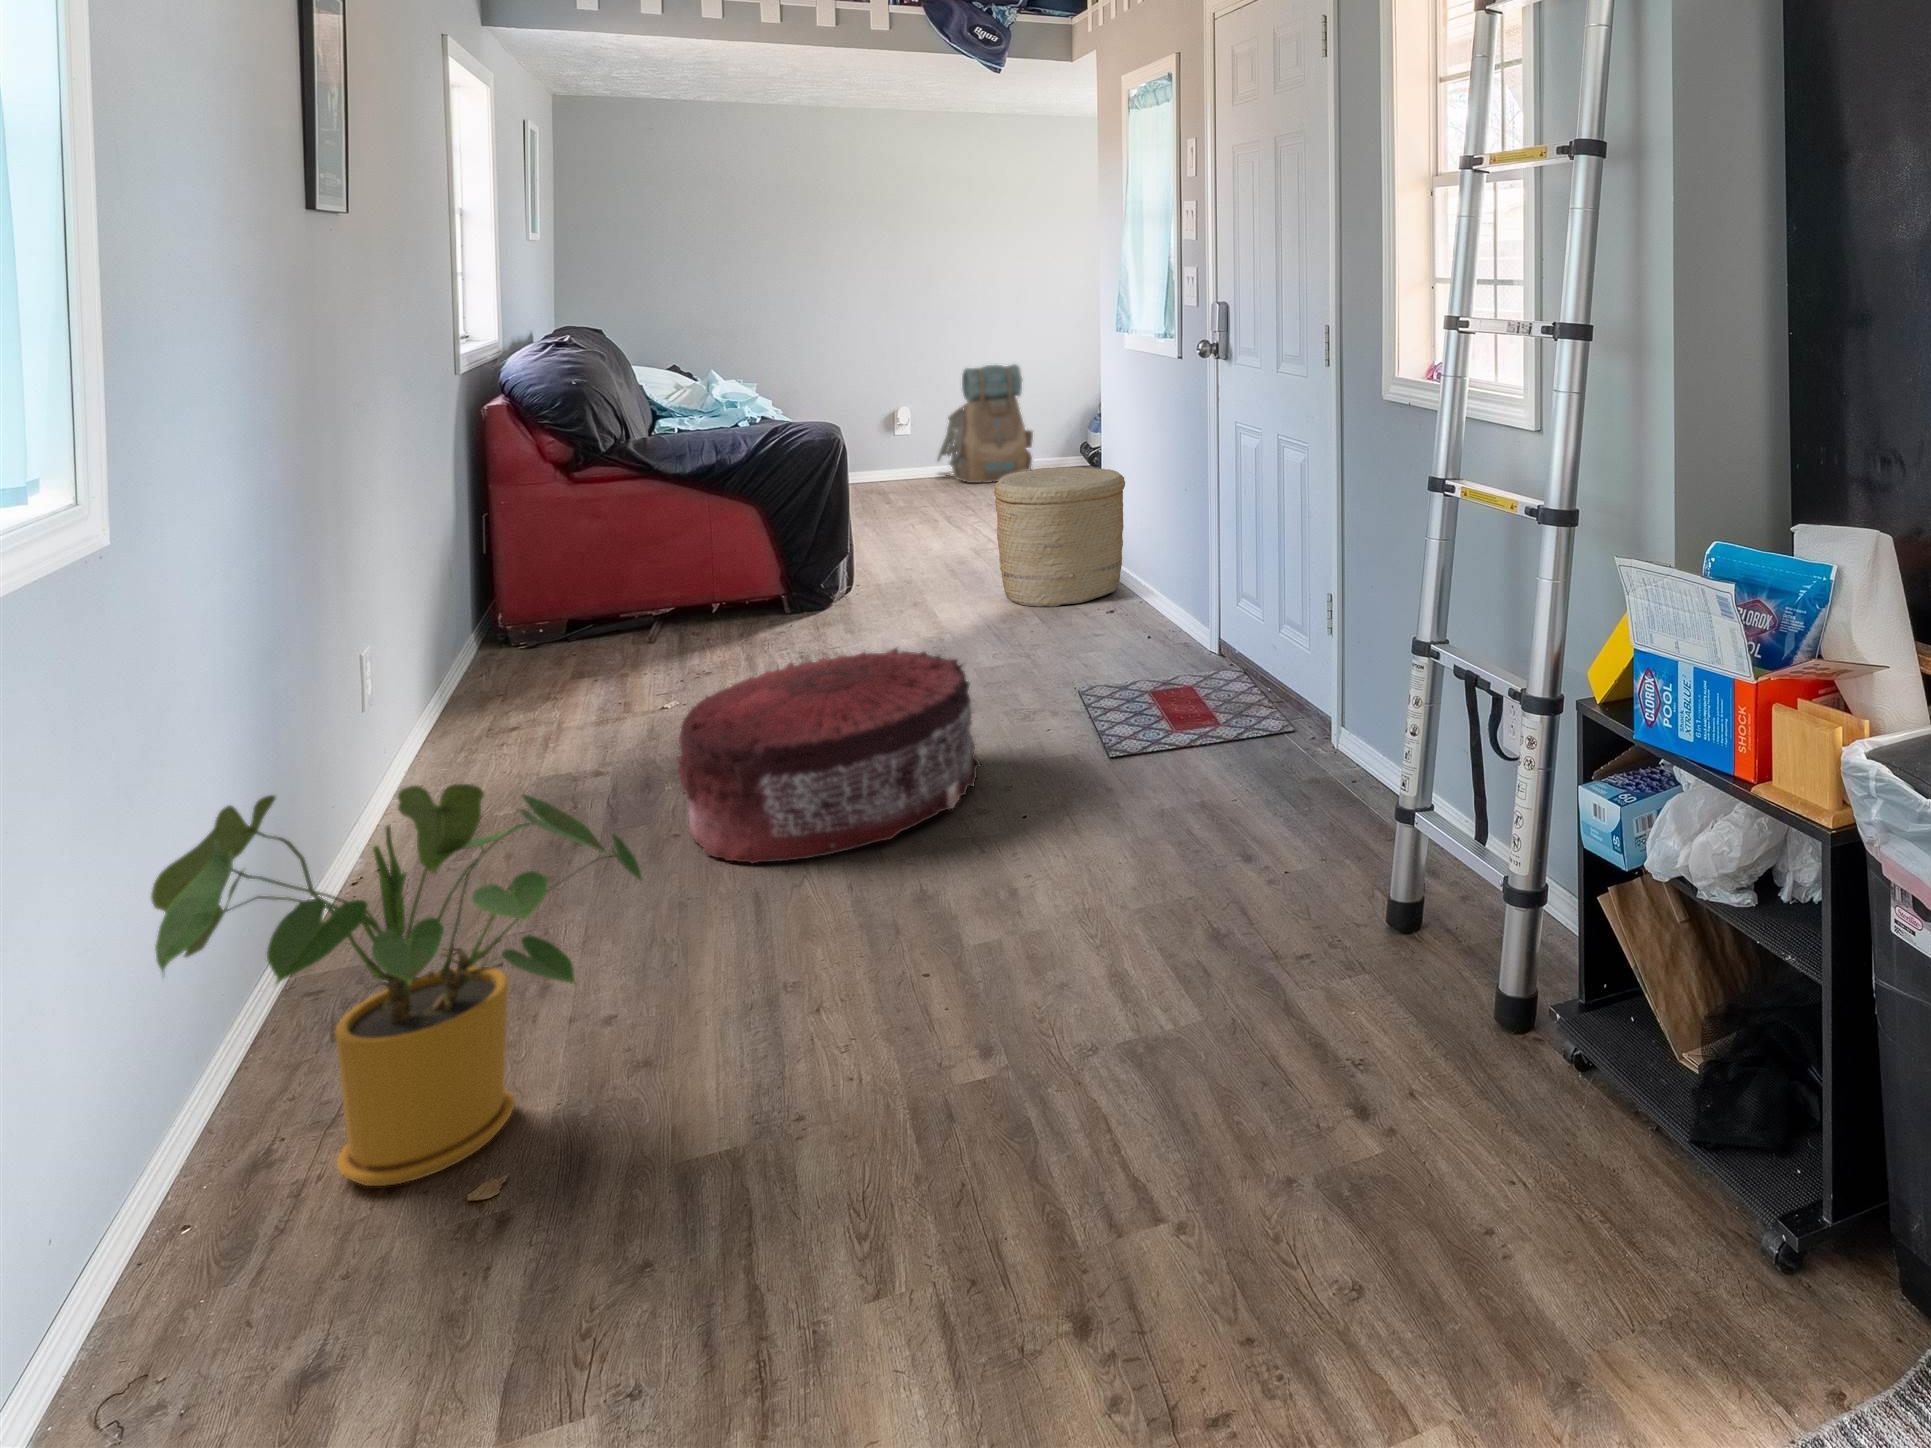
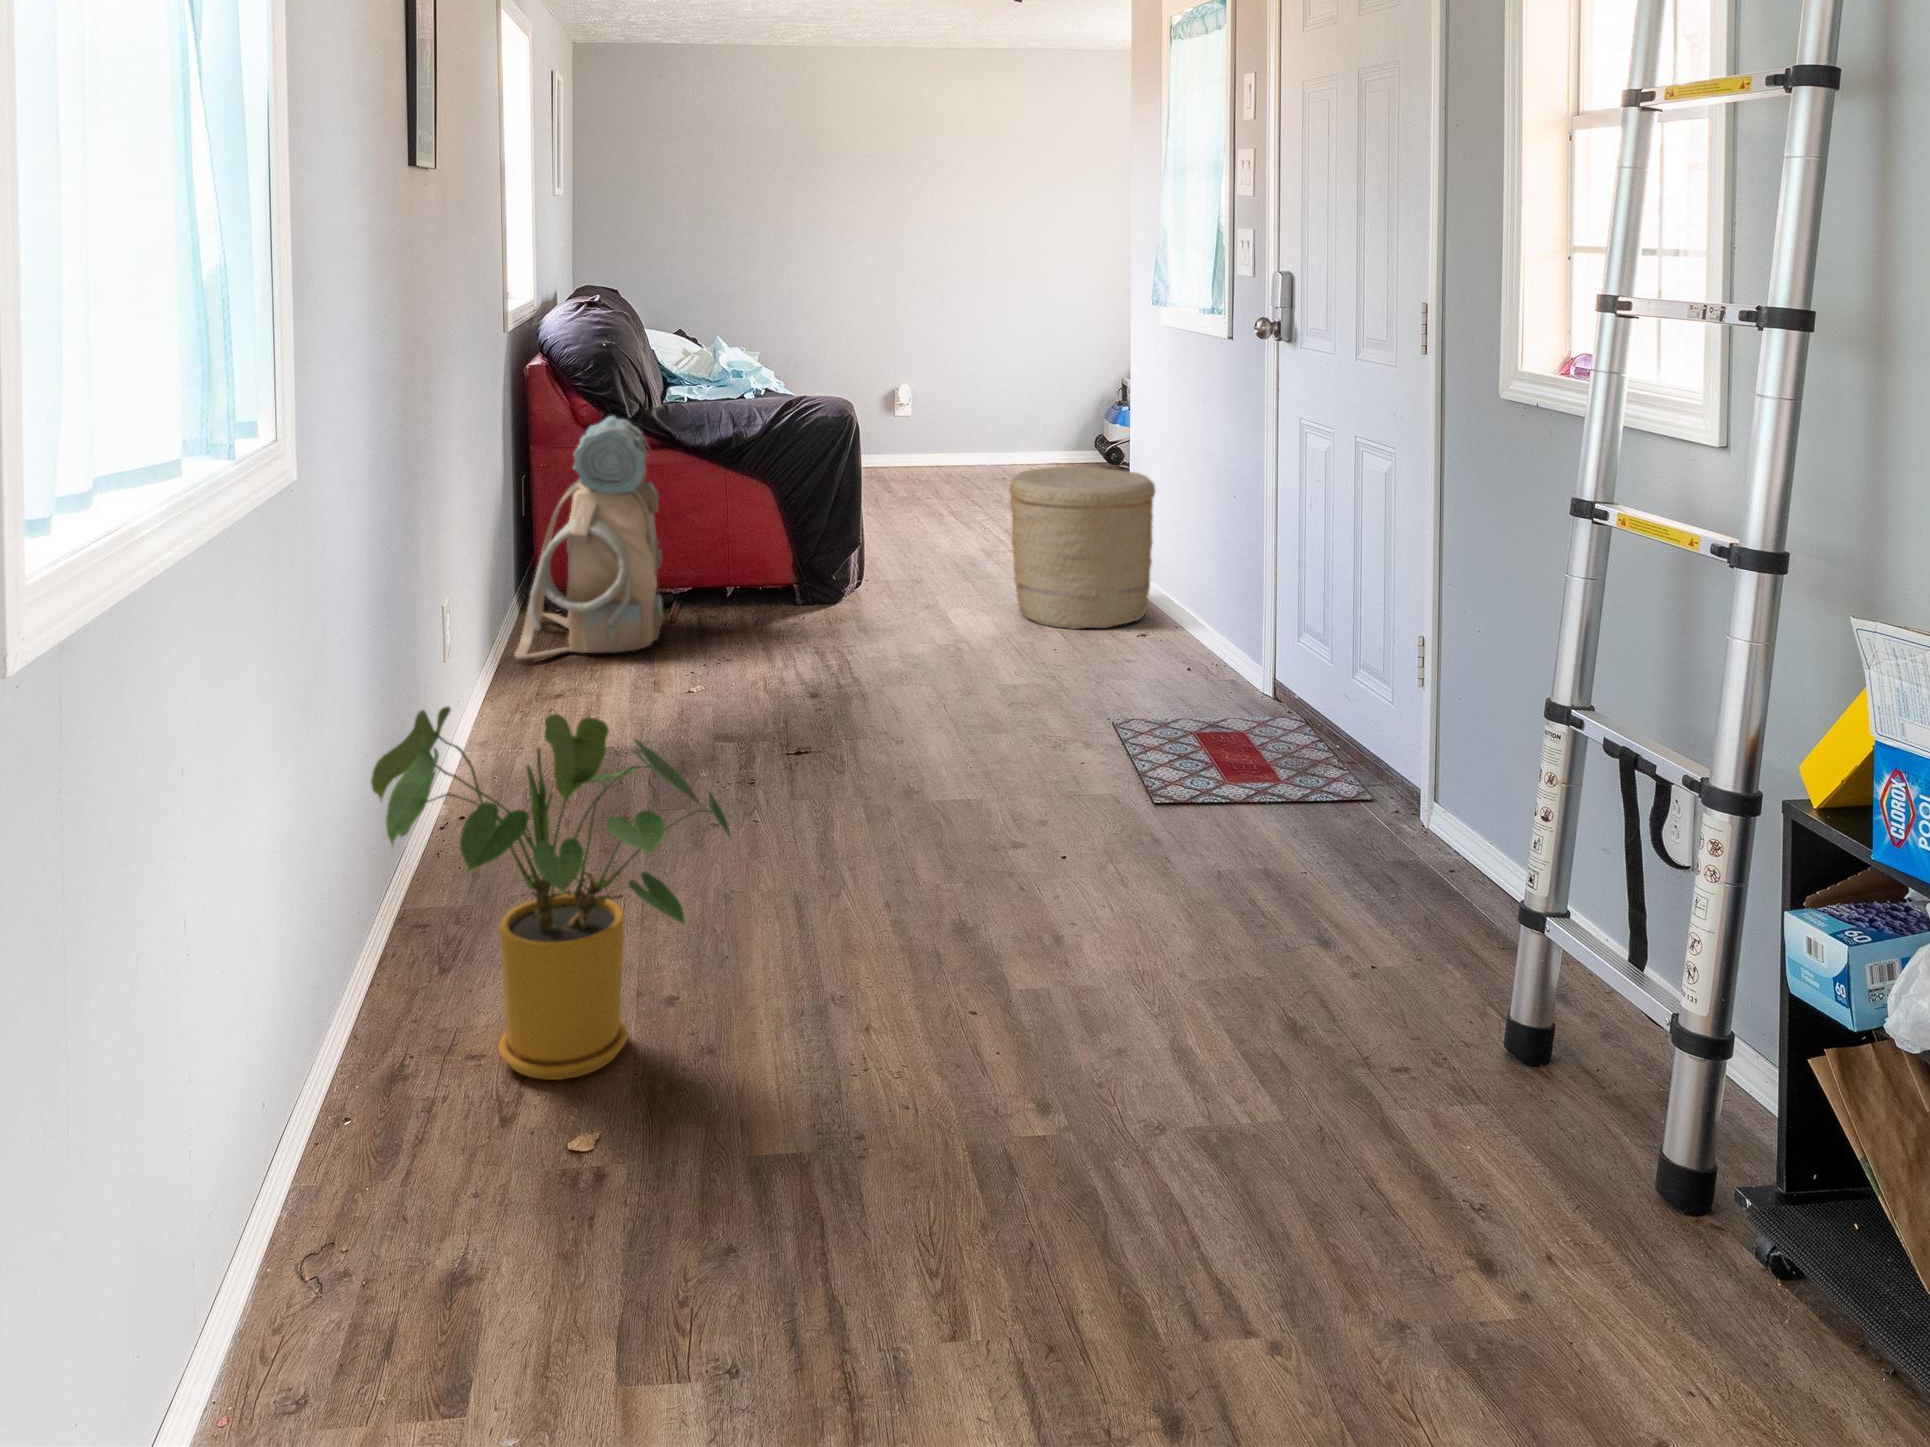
backpack: present [937,364,1033,483] -> present [514,416,664,659]
pouf: present [677,648,981,863] -> none [728,648,1016,859]

